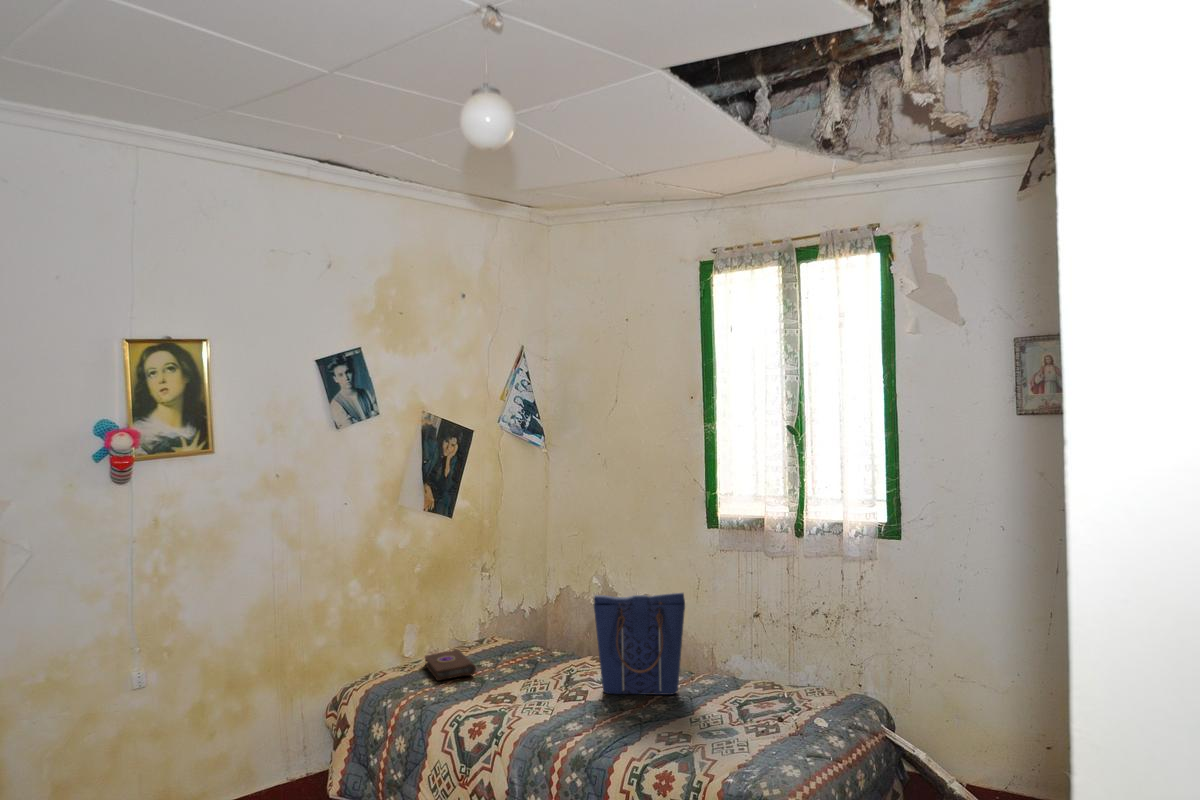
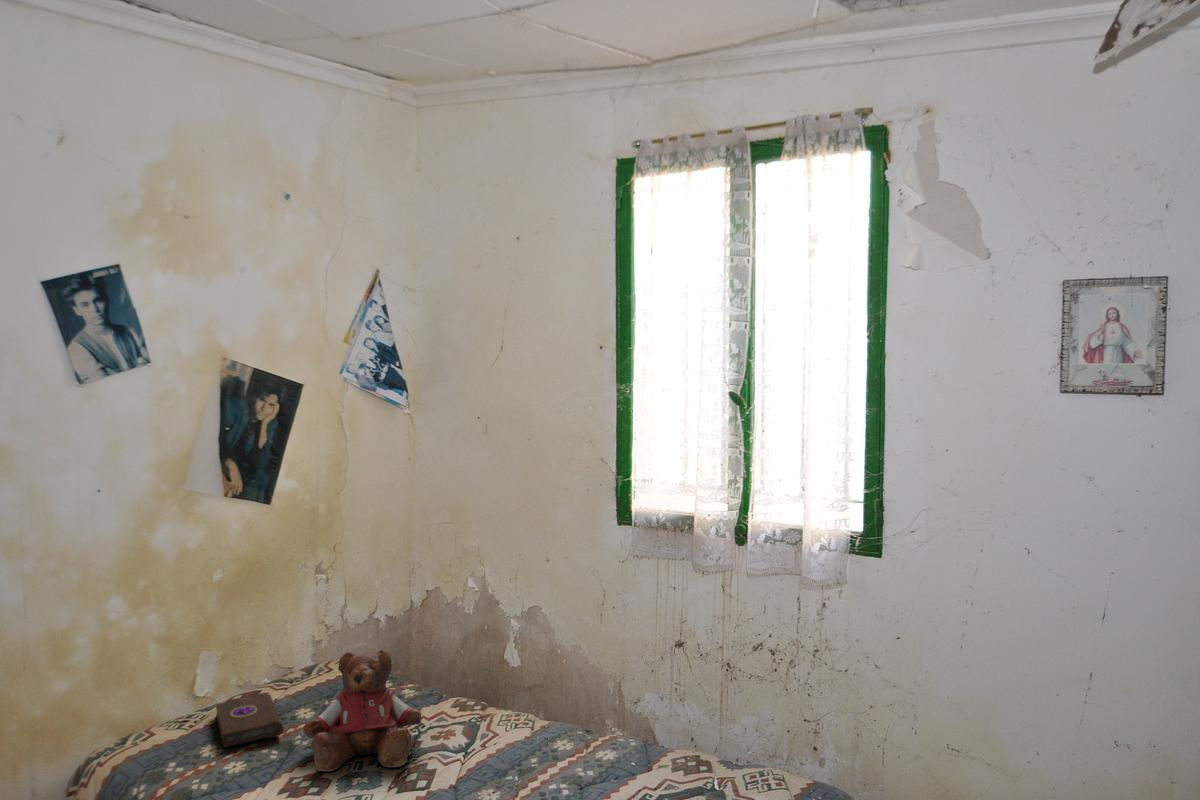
tote bag: present [593,593,685,695] -> none [448,630,579,771]
teddy bear: none [493,613,573,693] -> present [303,650,421,771]

